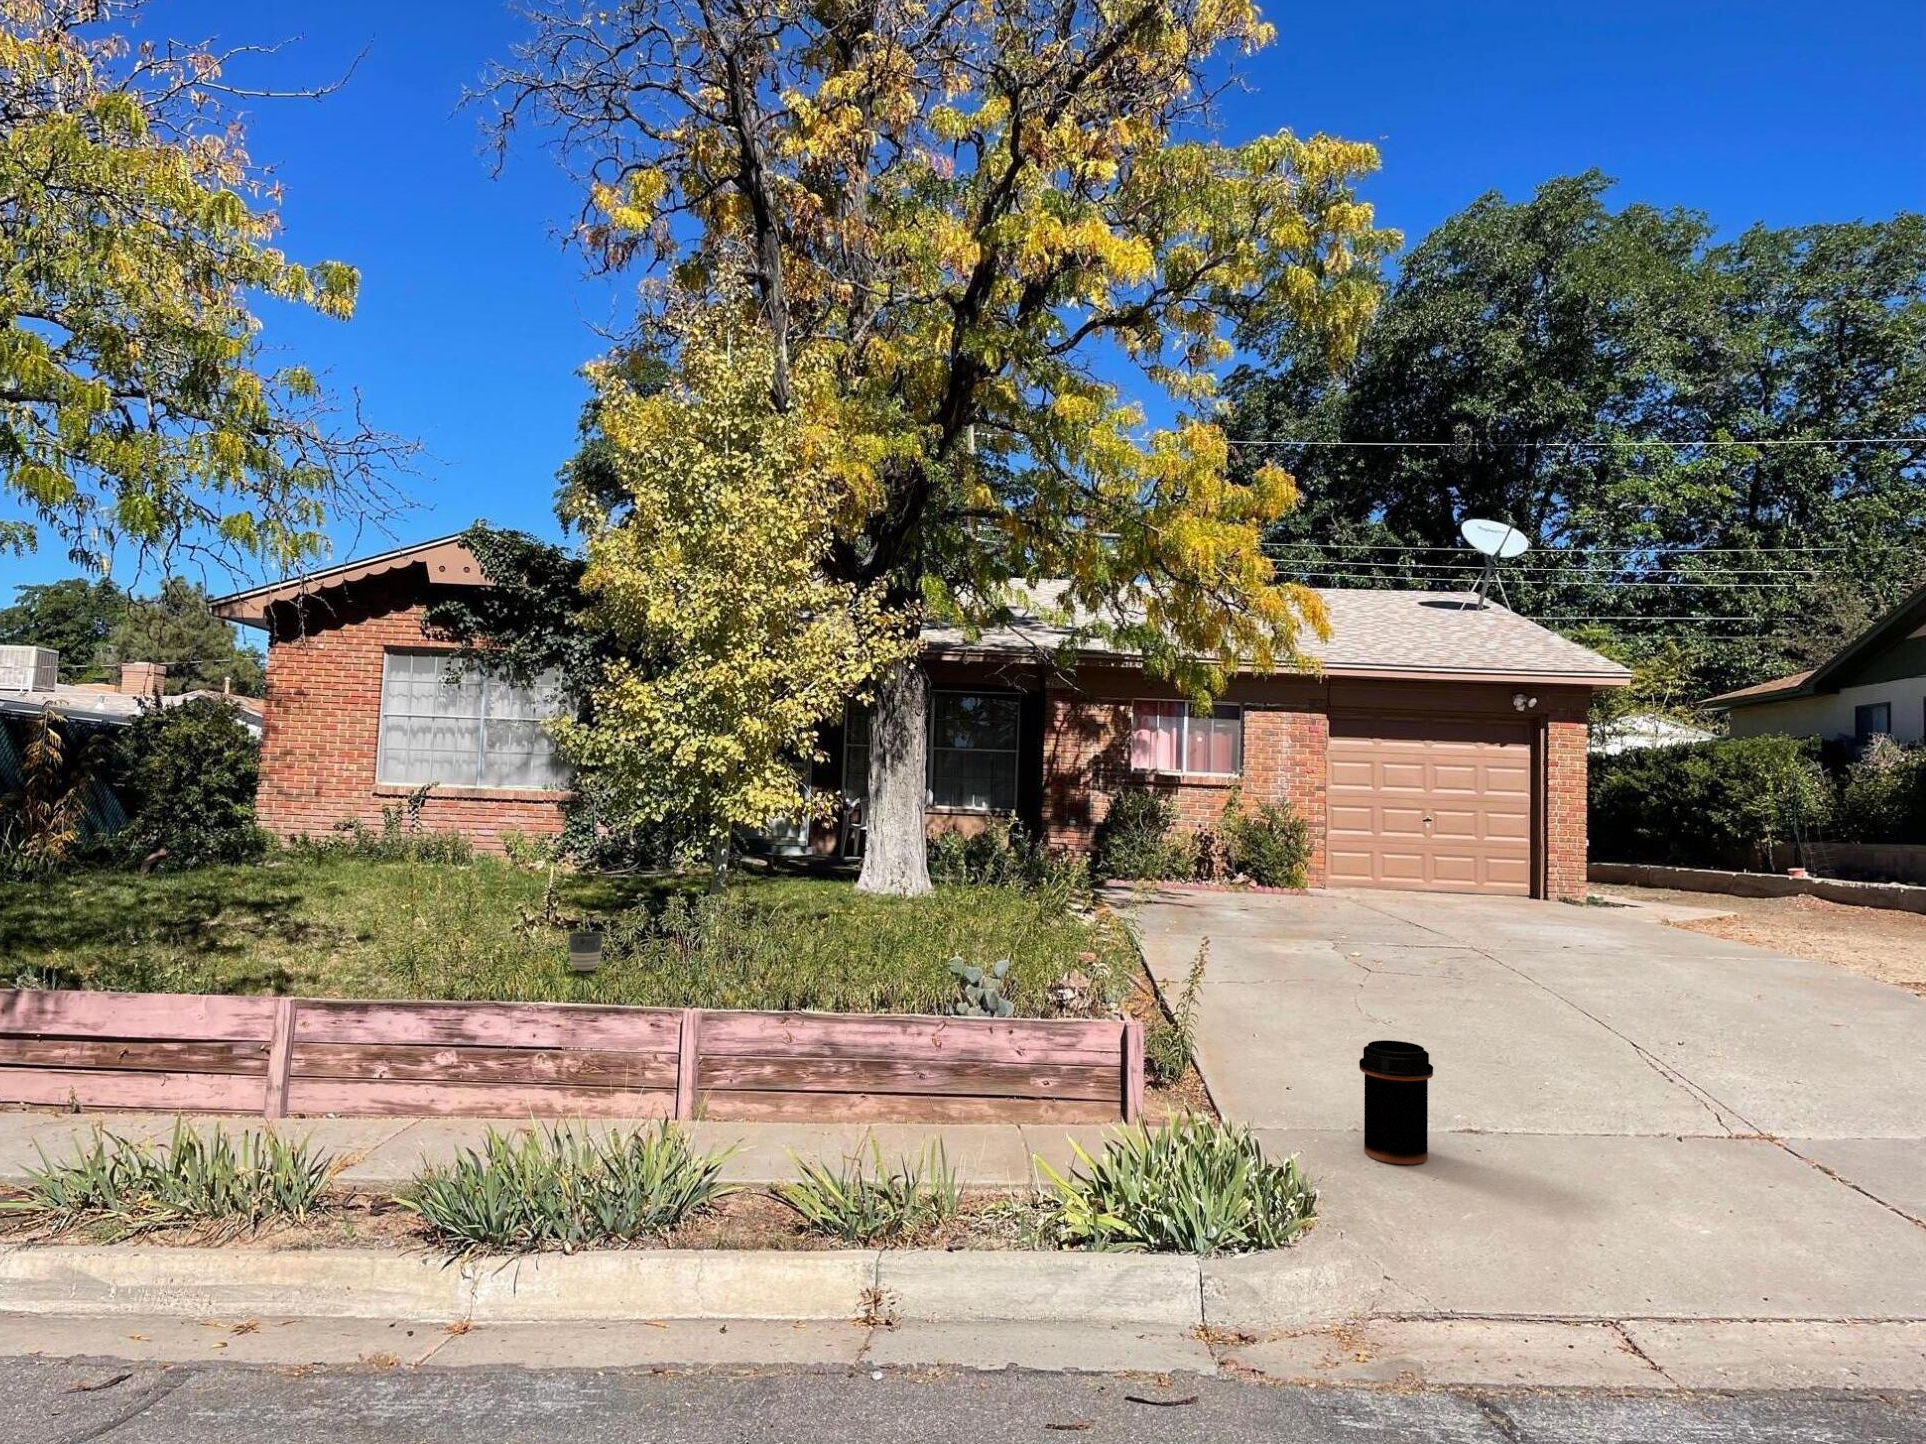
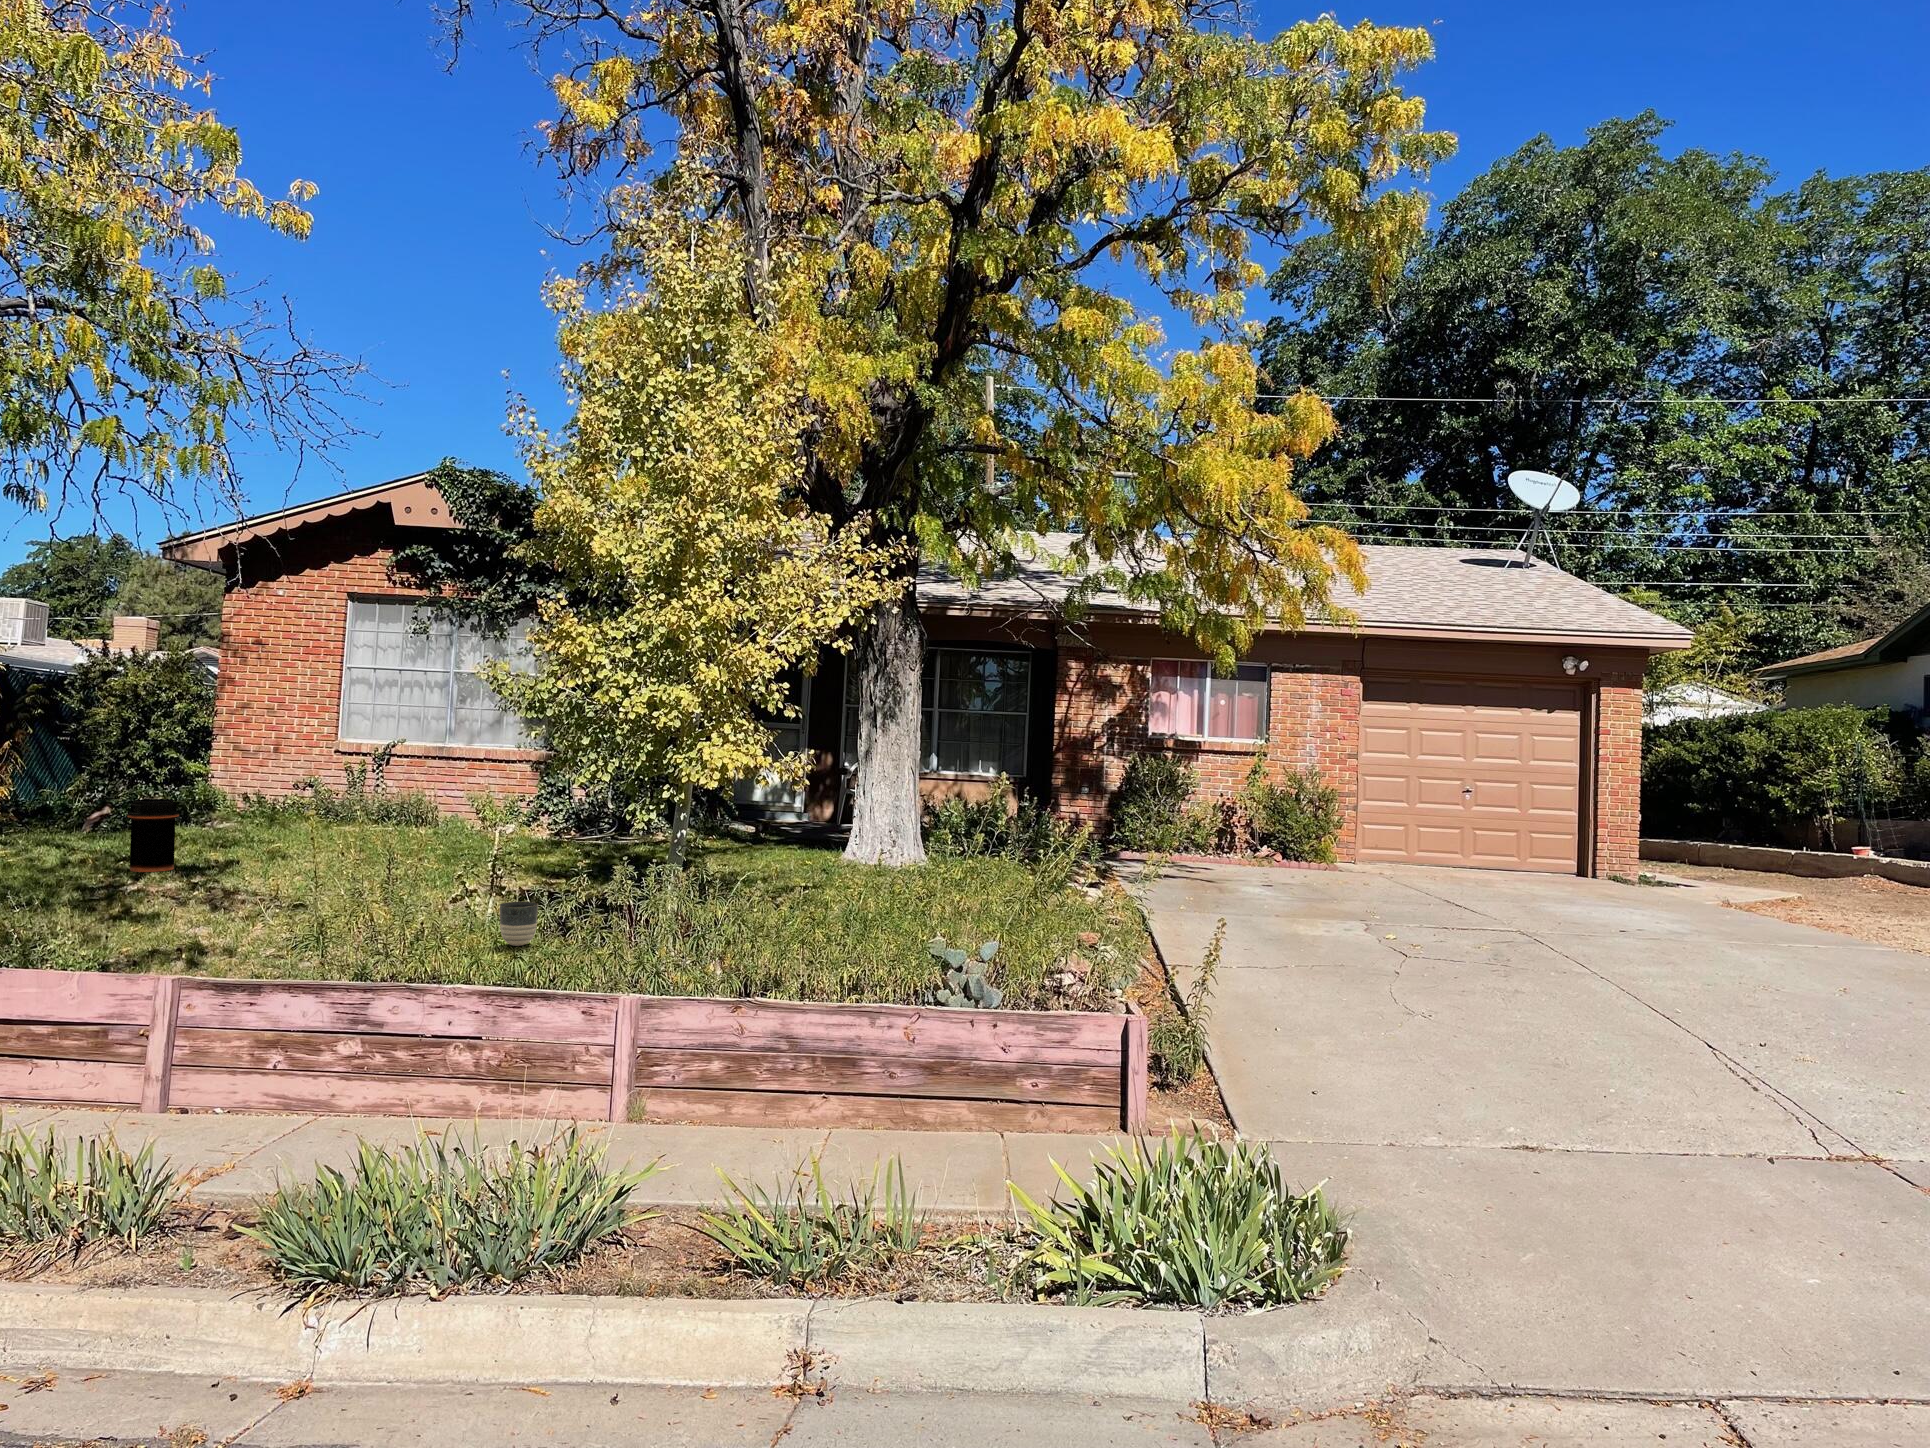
trash can: present [1359,1040,1433,1164] -> present [127,799,179,872]

